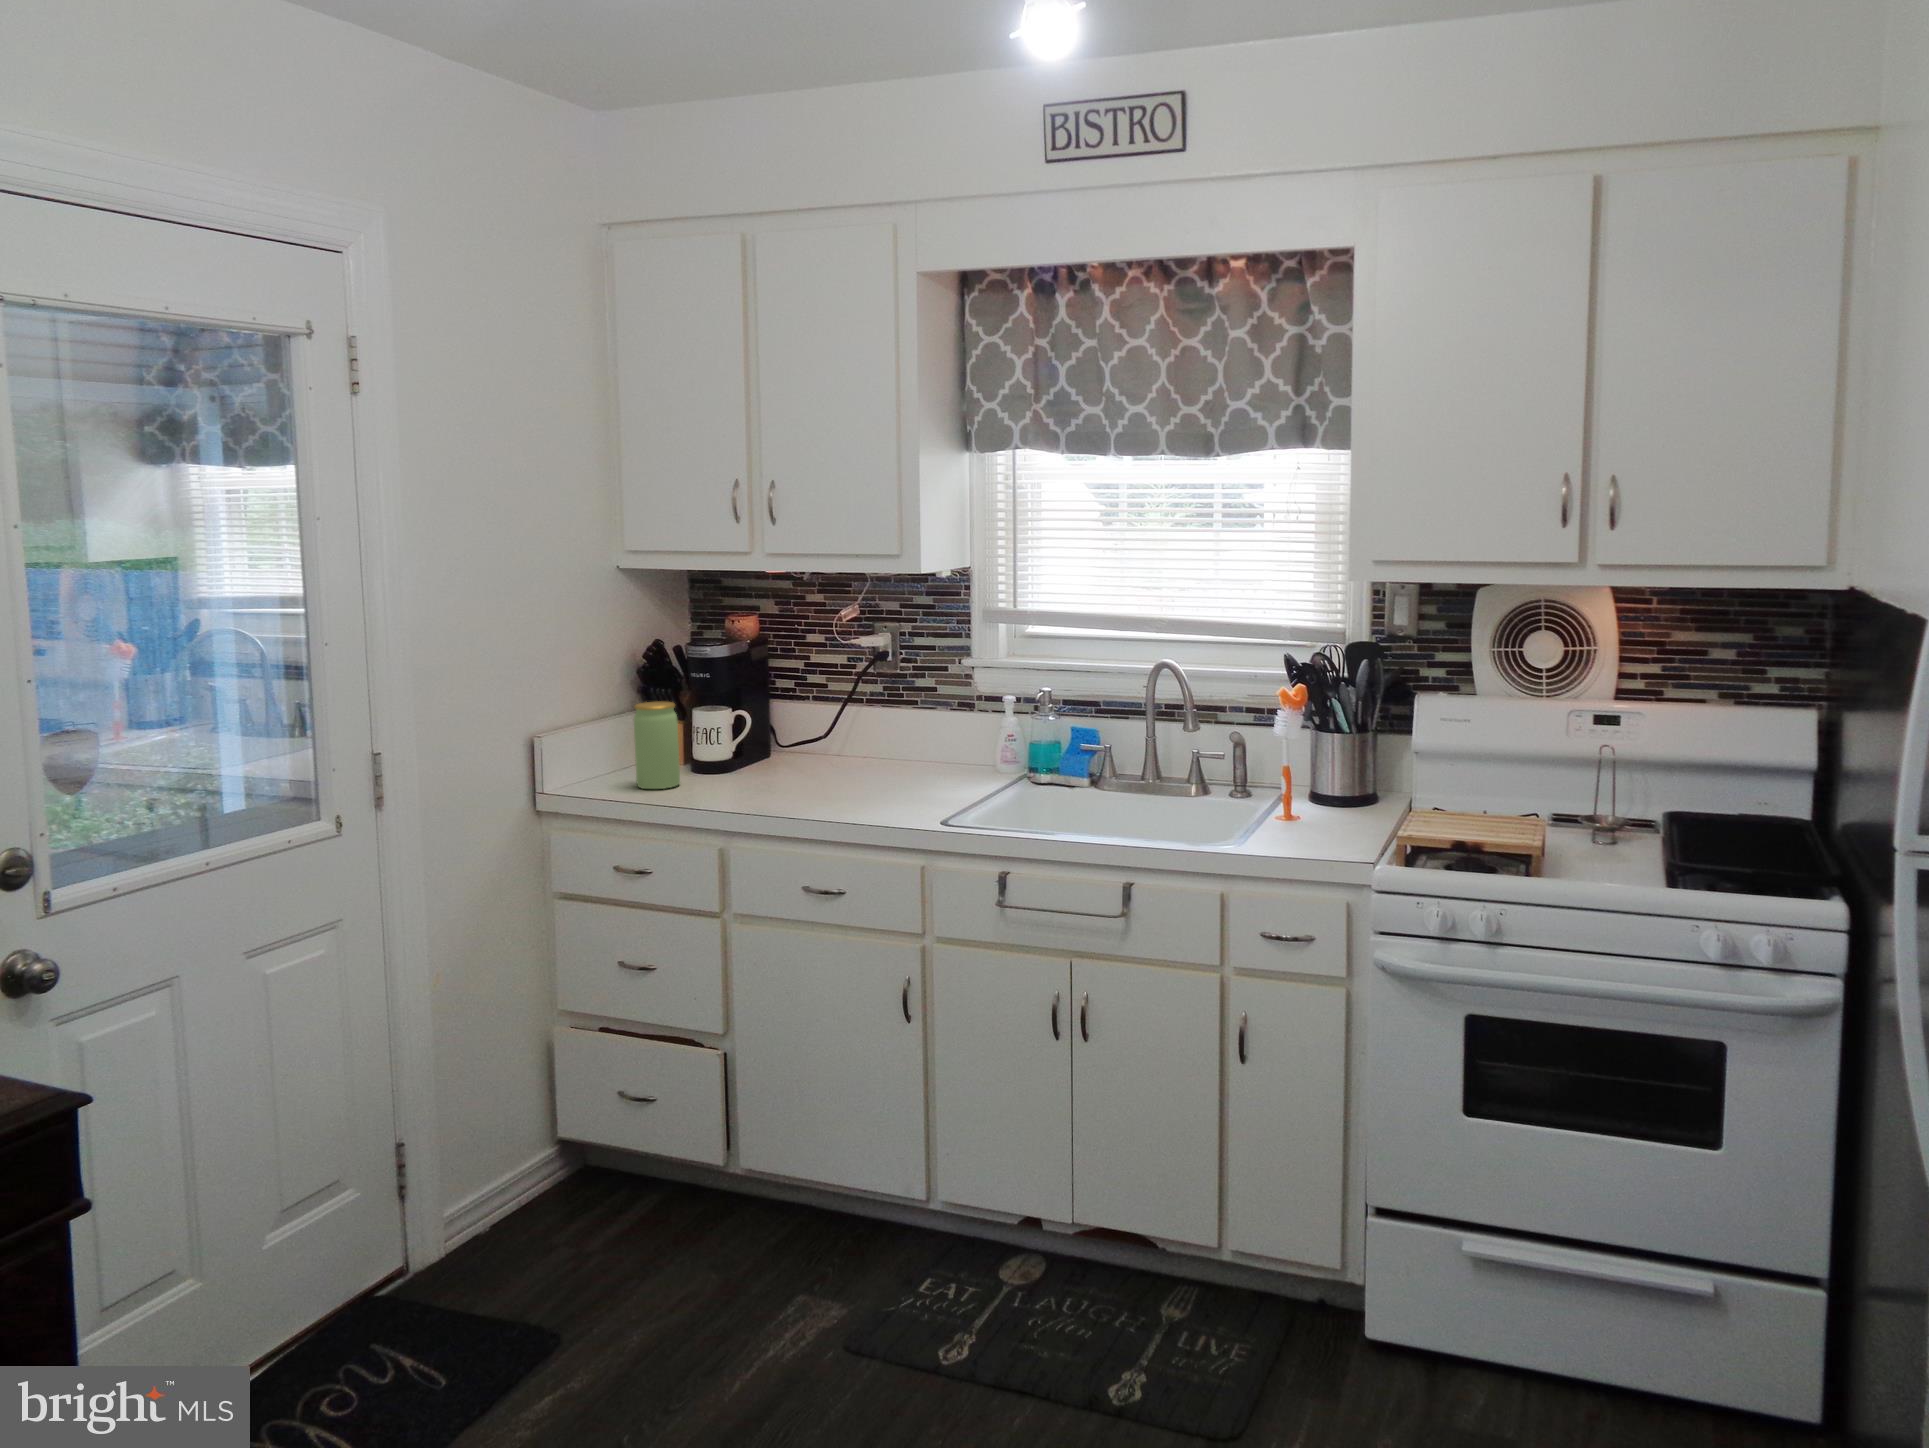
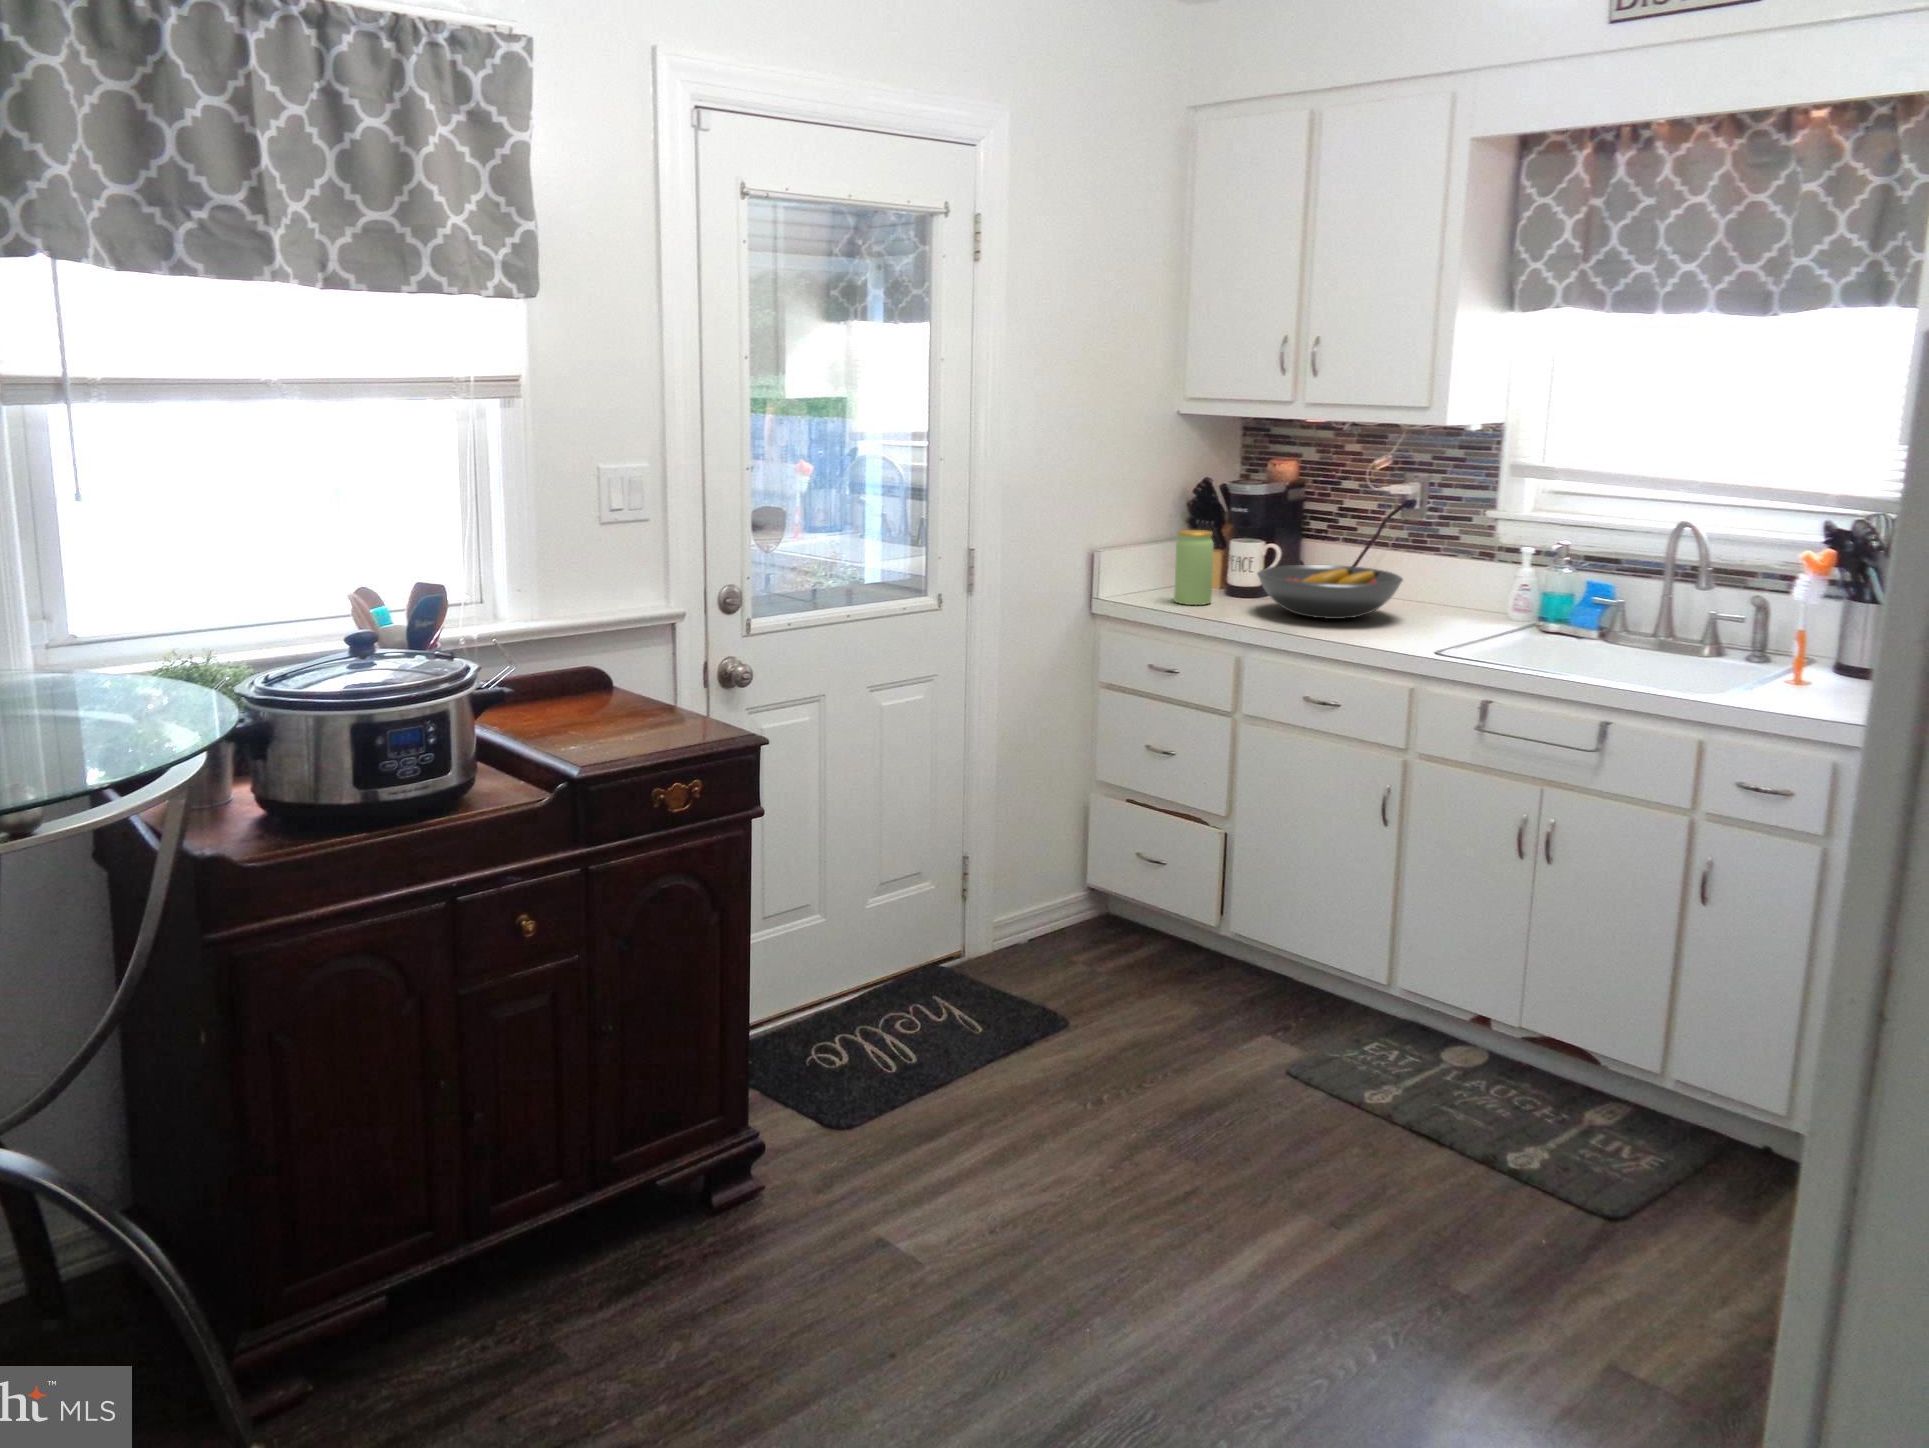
fruit bowl: none [731,730,891,791] -> present [1257,565,1403,619]

